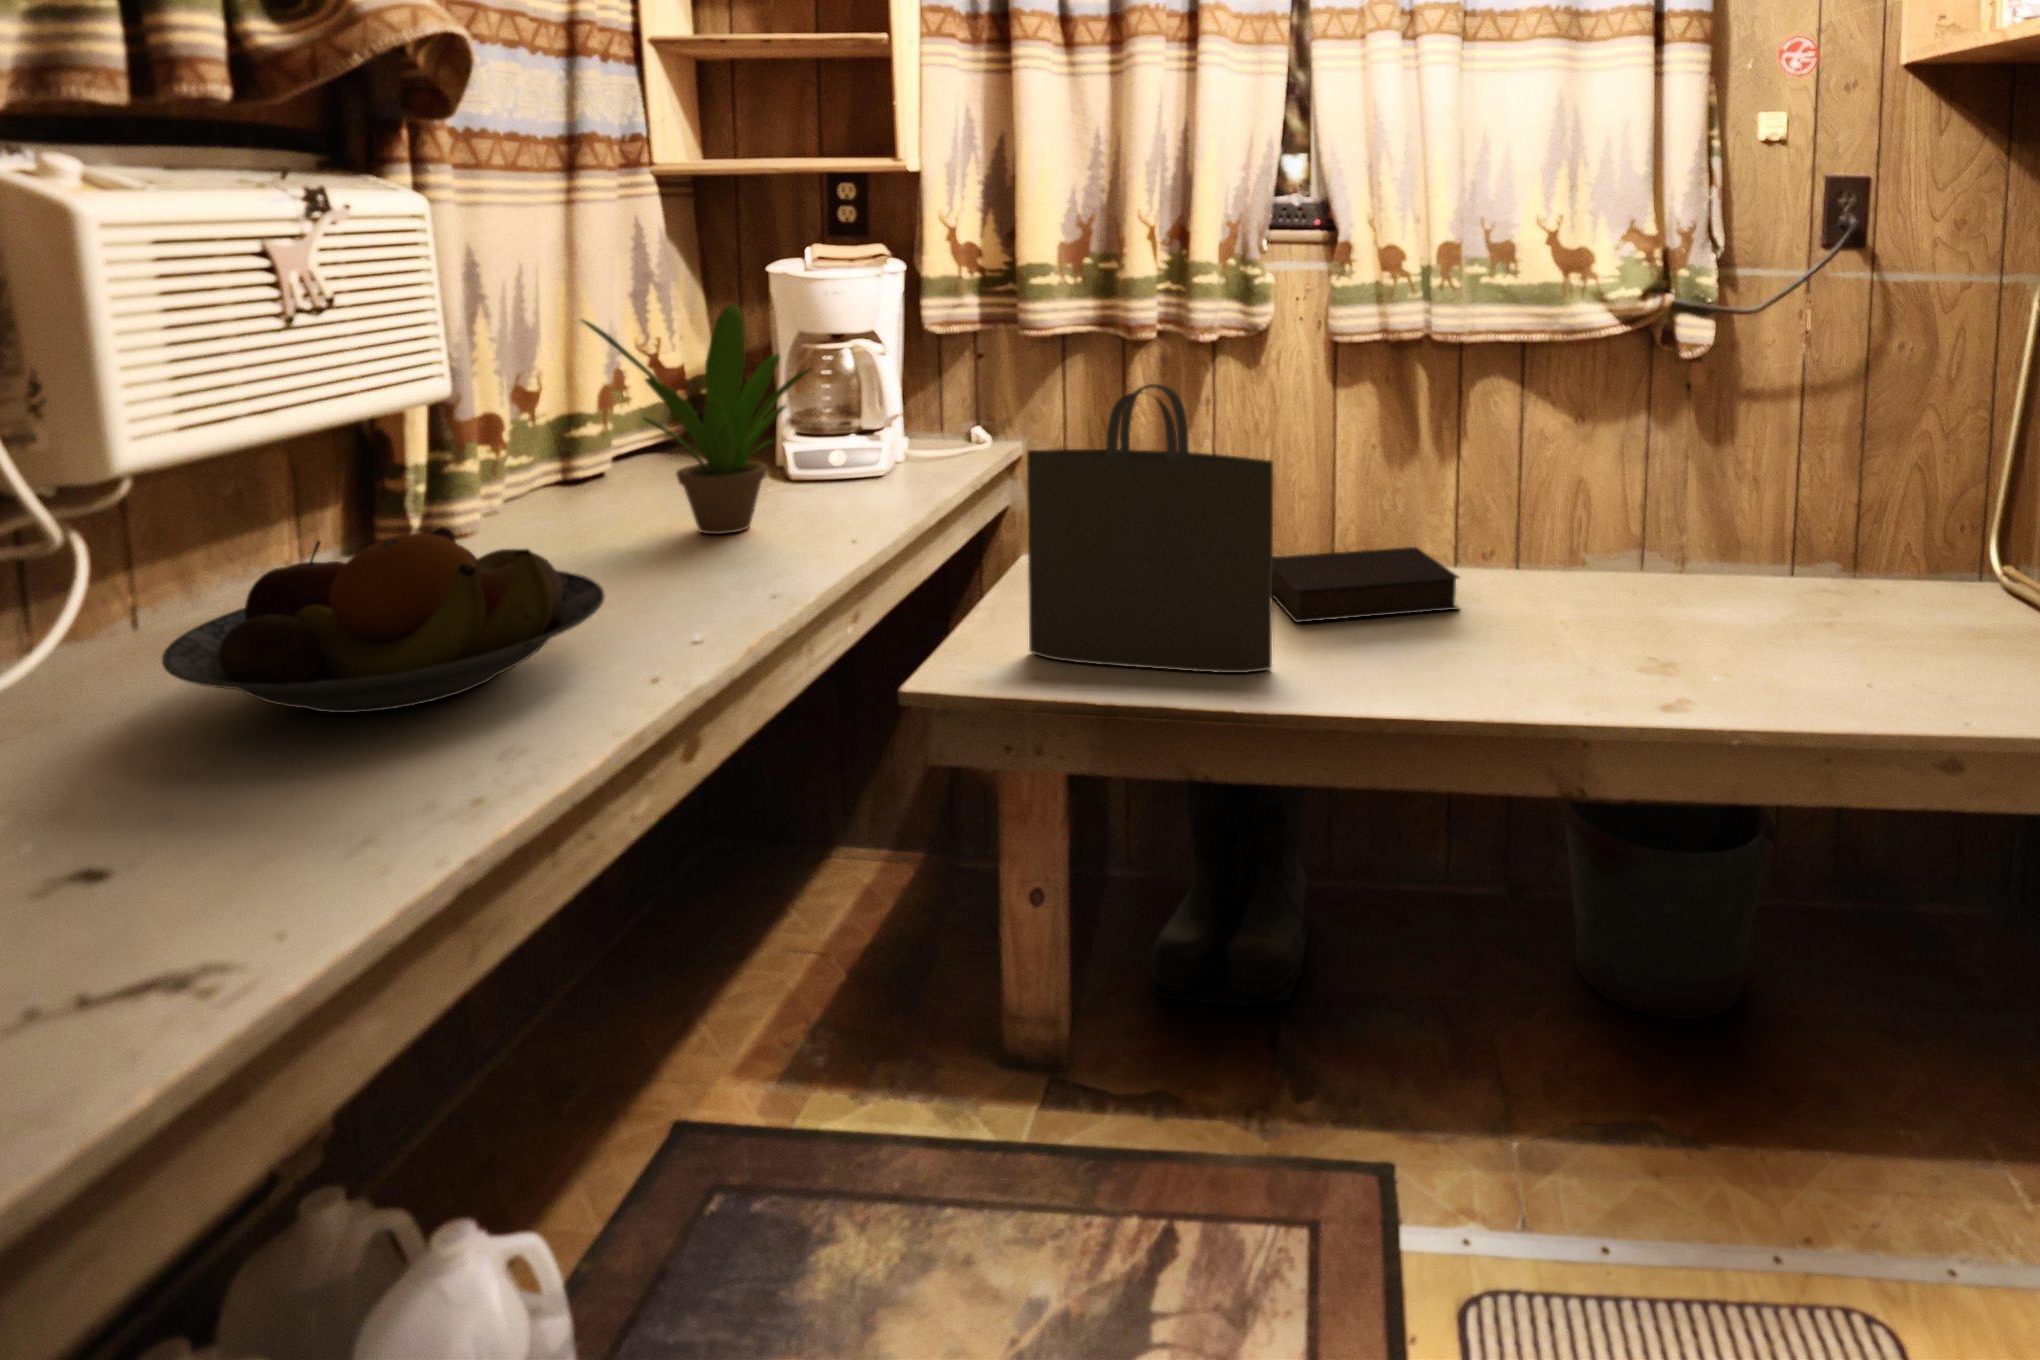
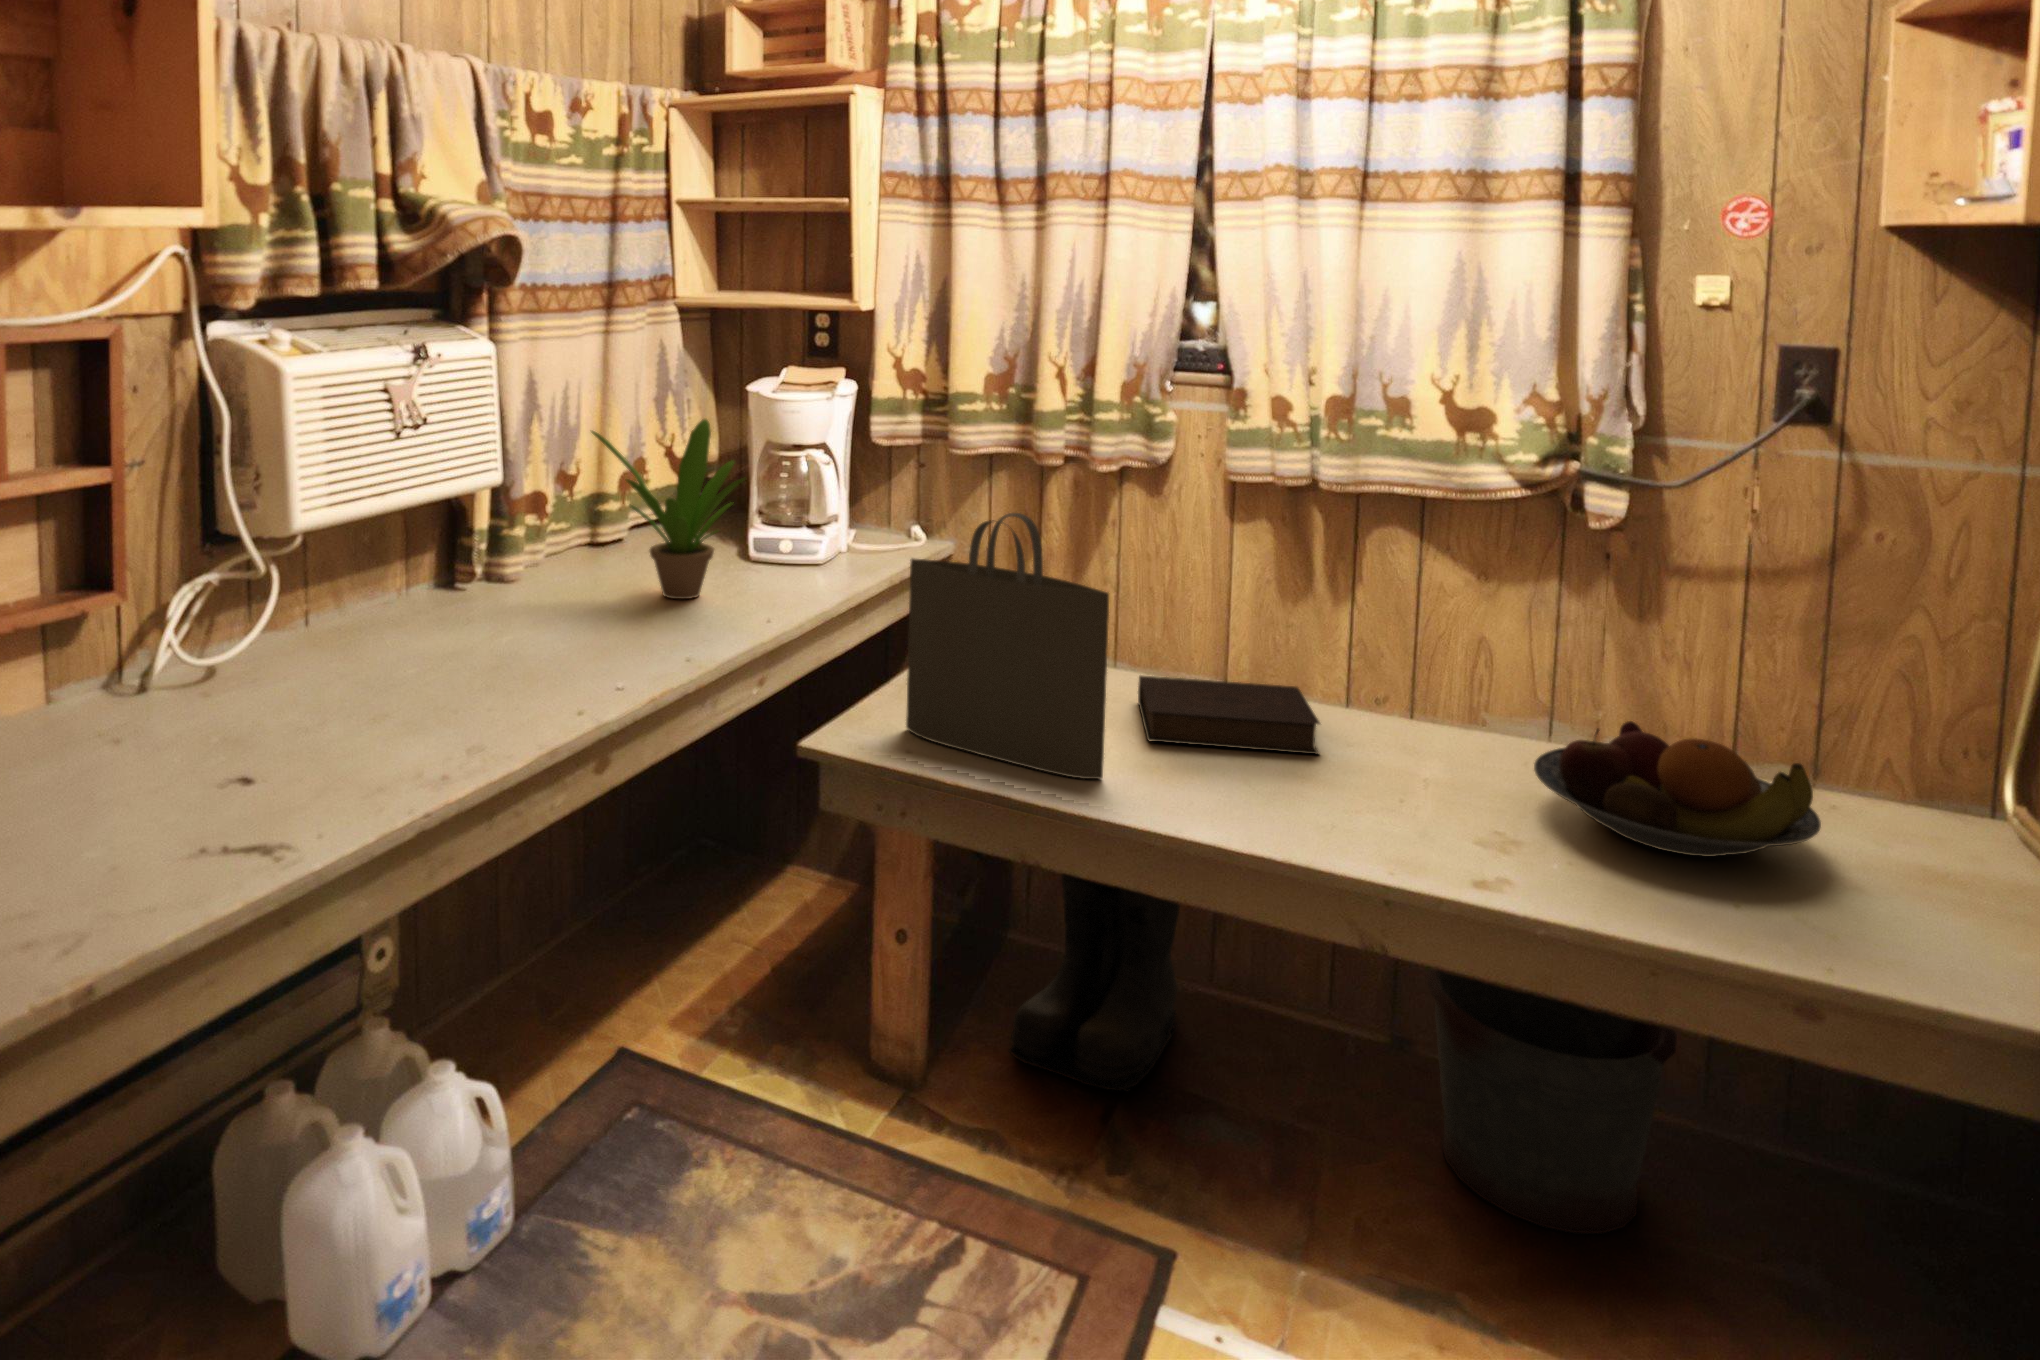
fruit bowl: present [162,527,605,713] -> present [1534,721,1821,857]

